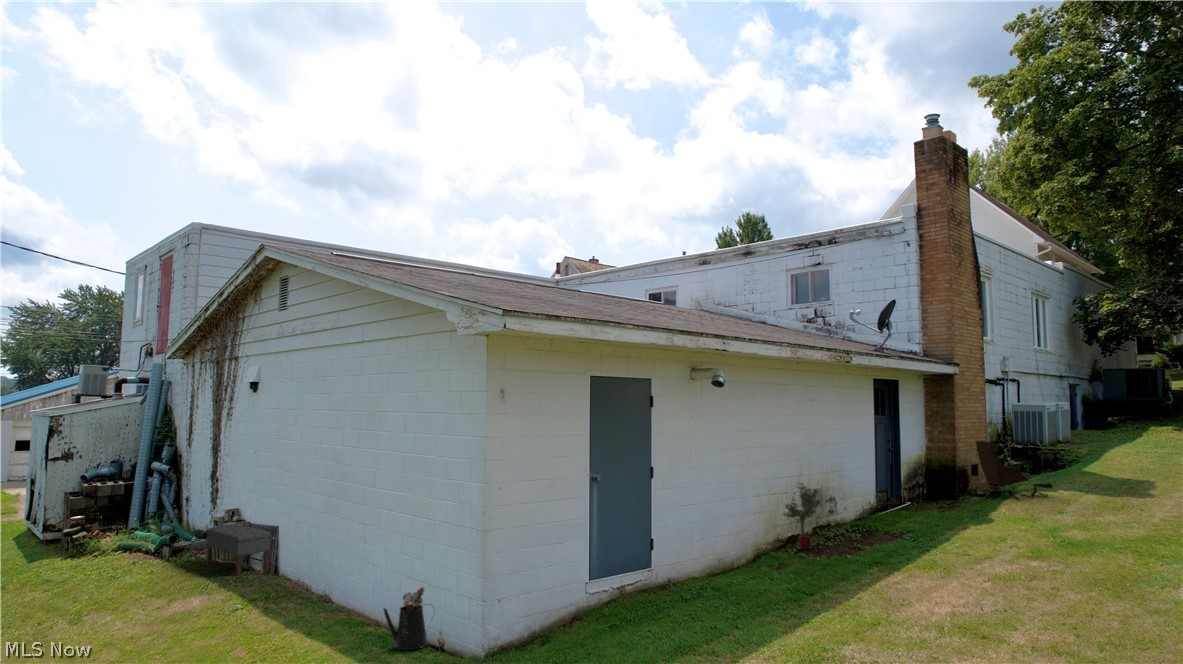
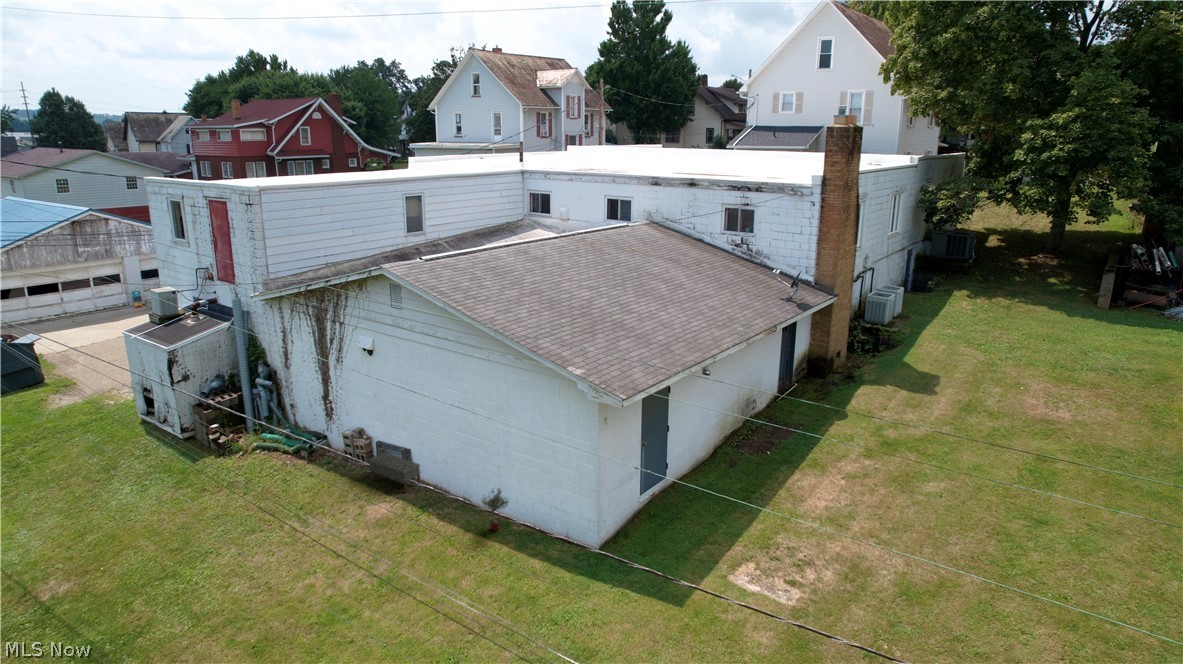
lounge chair: present [976,441,1052,499] -> none [840,334,883,373]
potted tree: present [783,483,821,549] -> present [482,488,509,530]
watering can: present [384,587,428,651] -> none [555,530,580,563]

